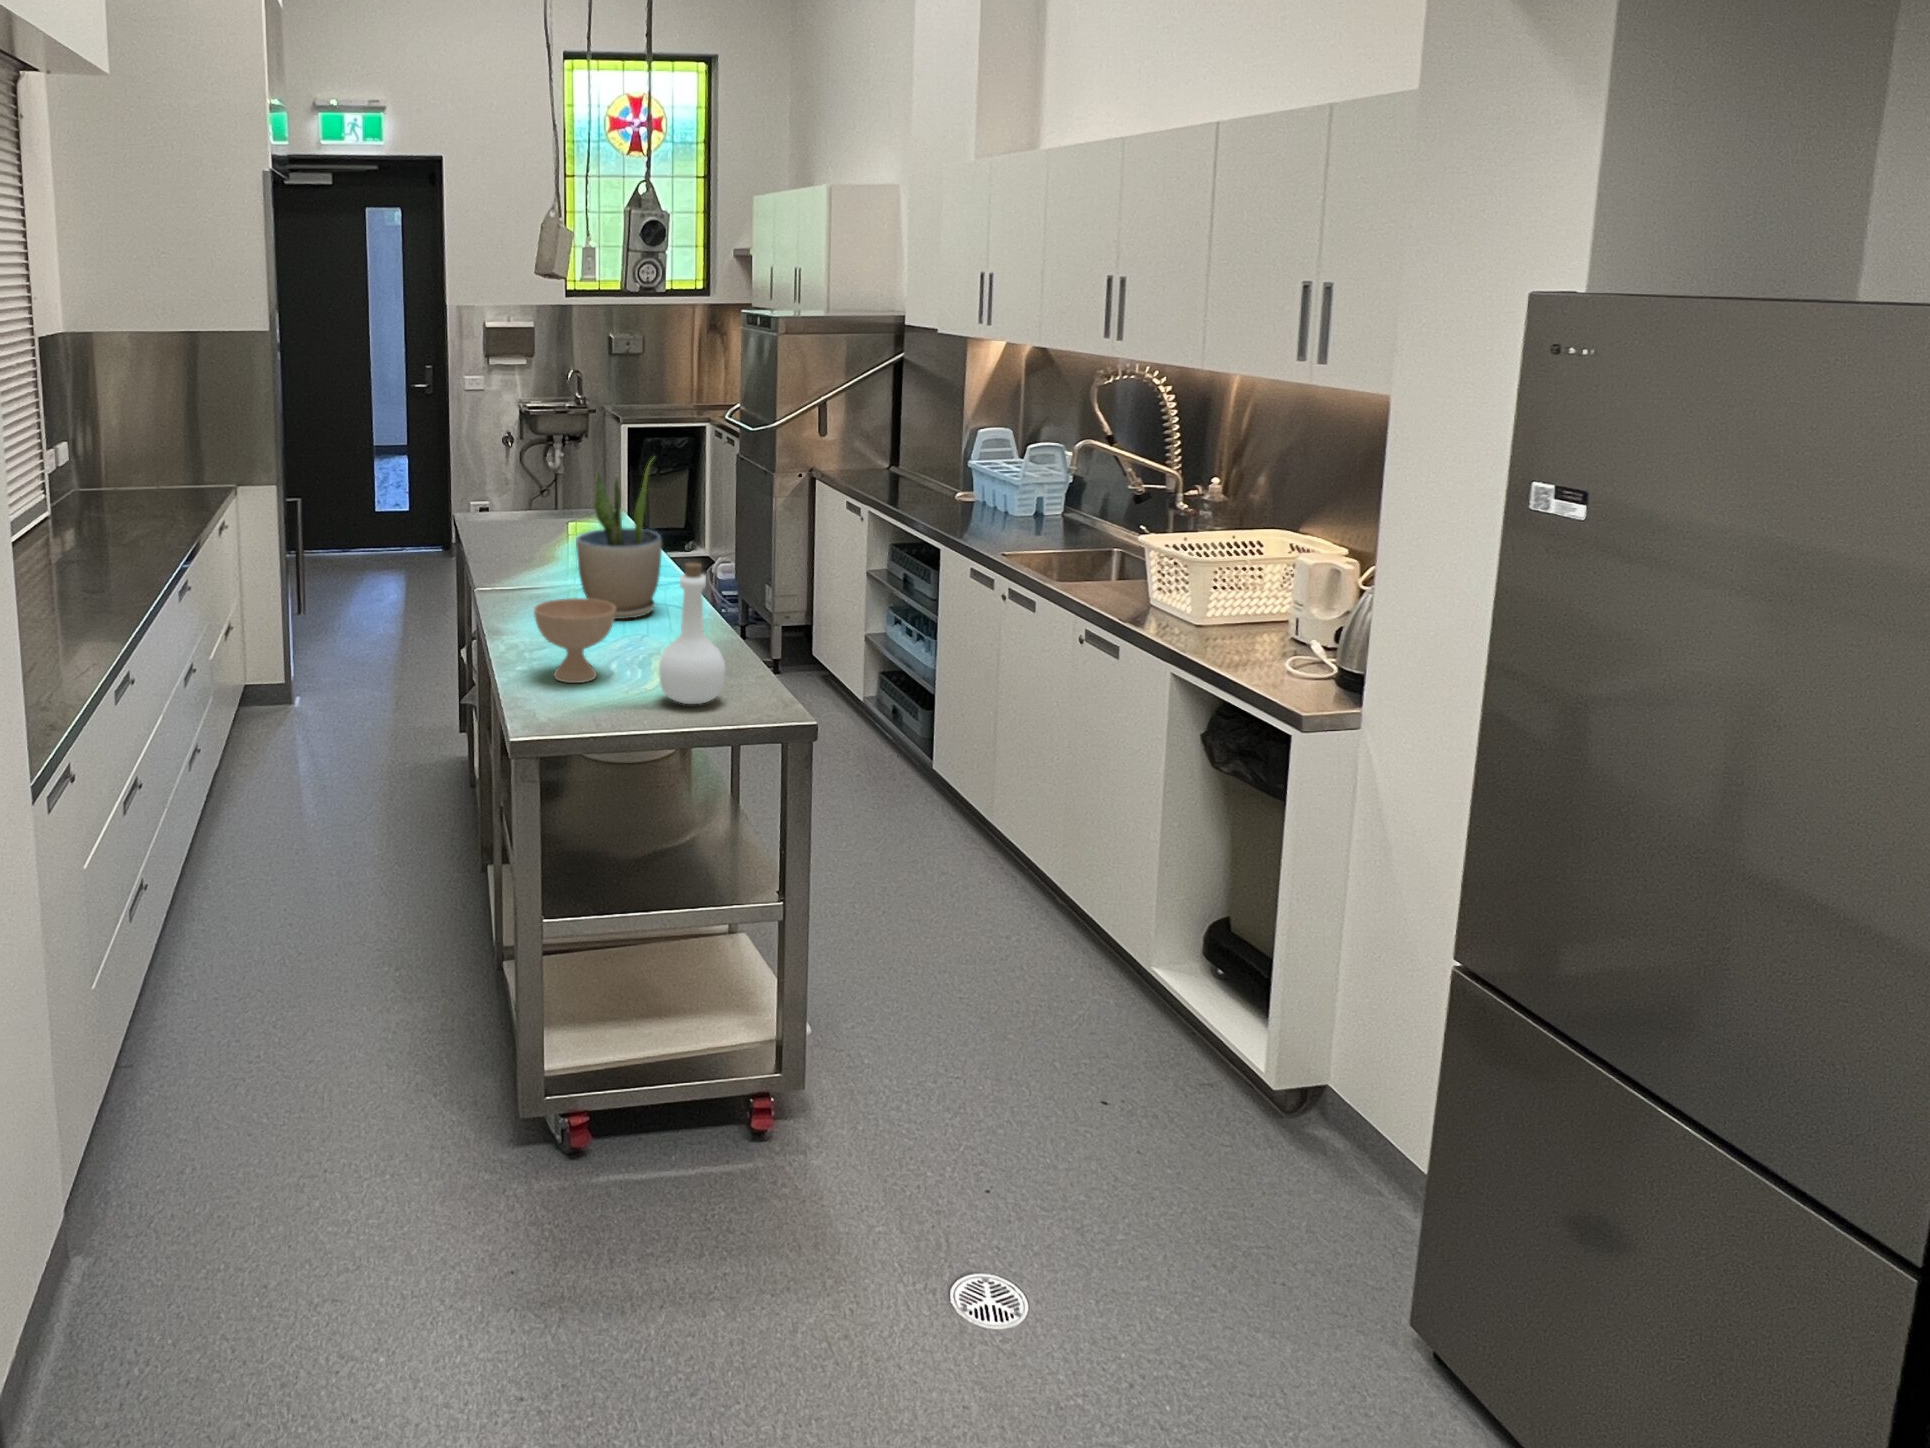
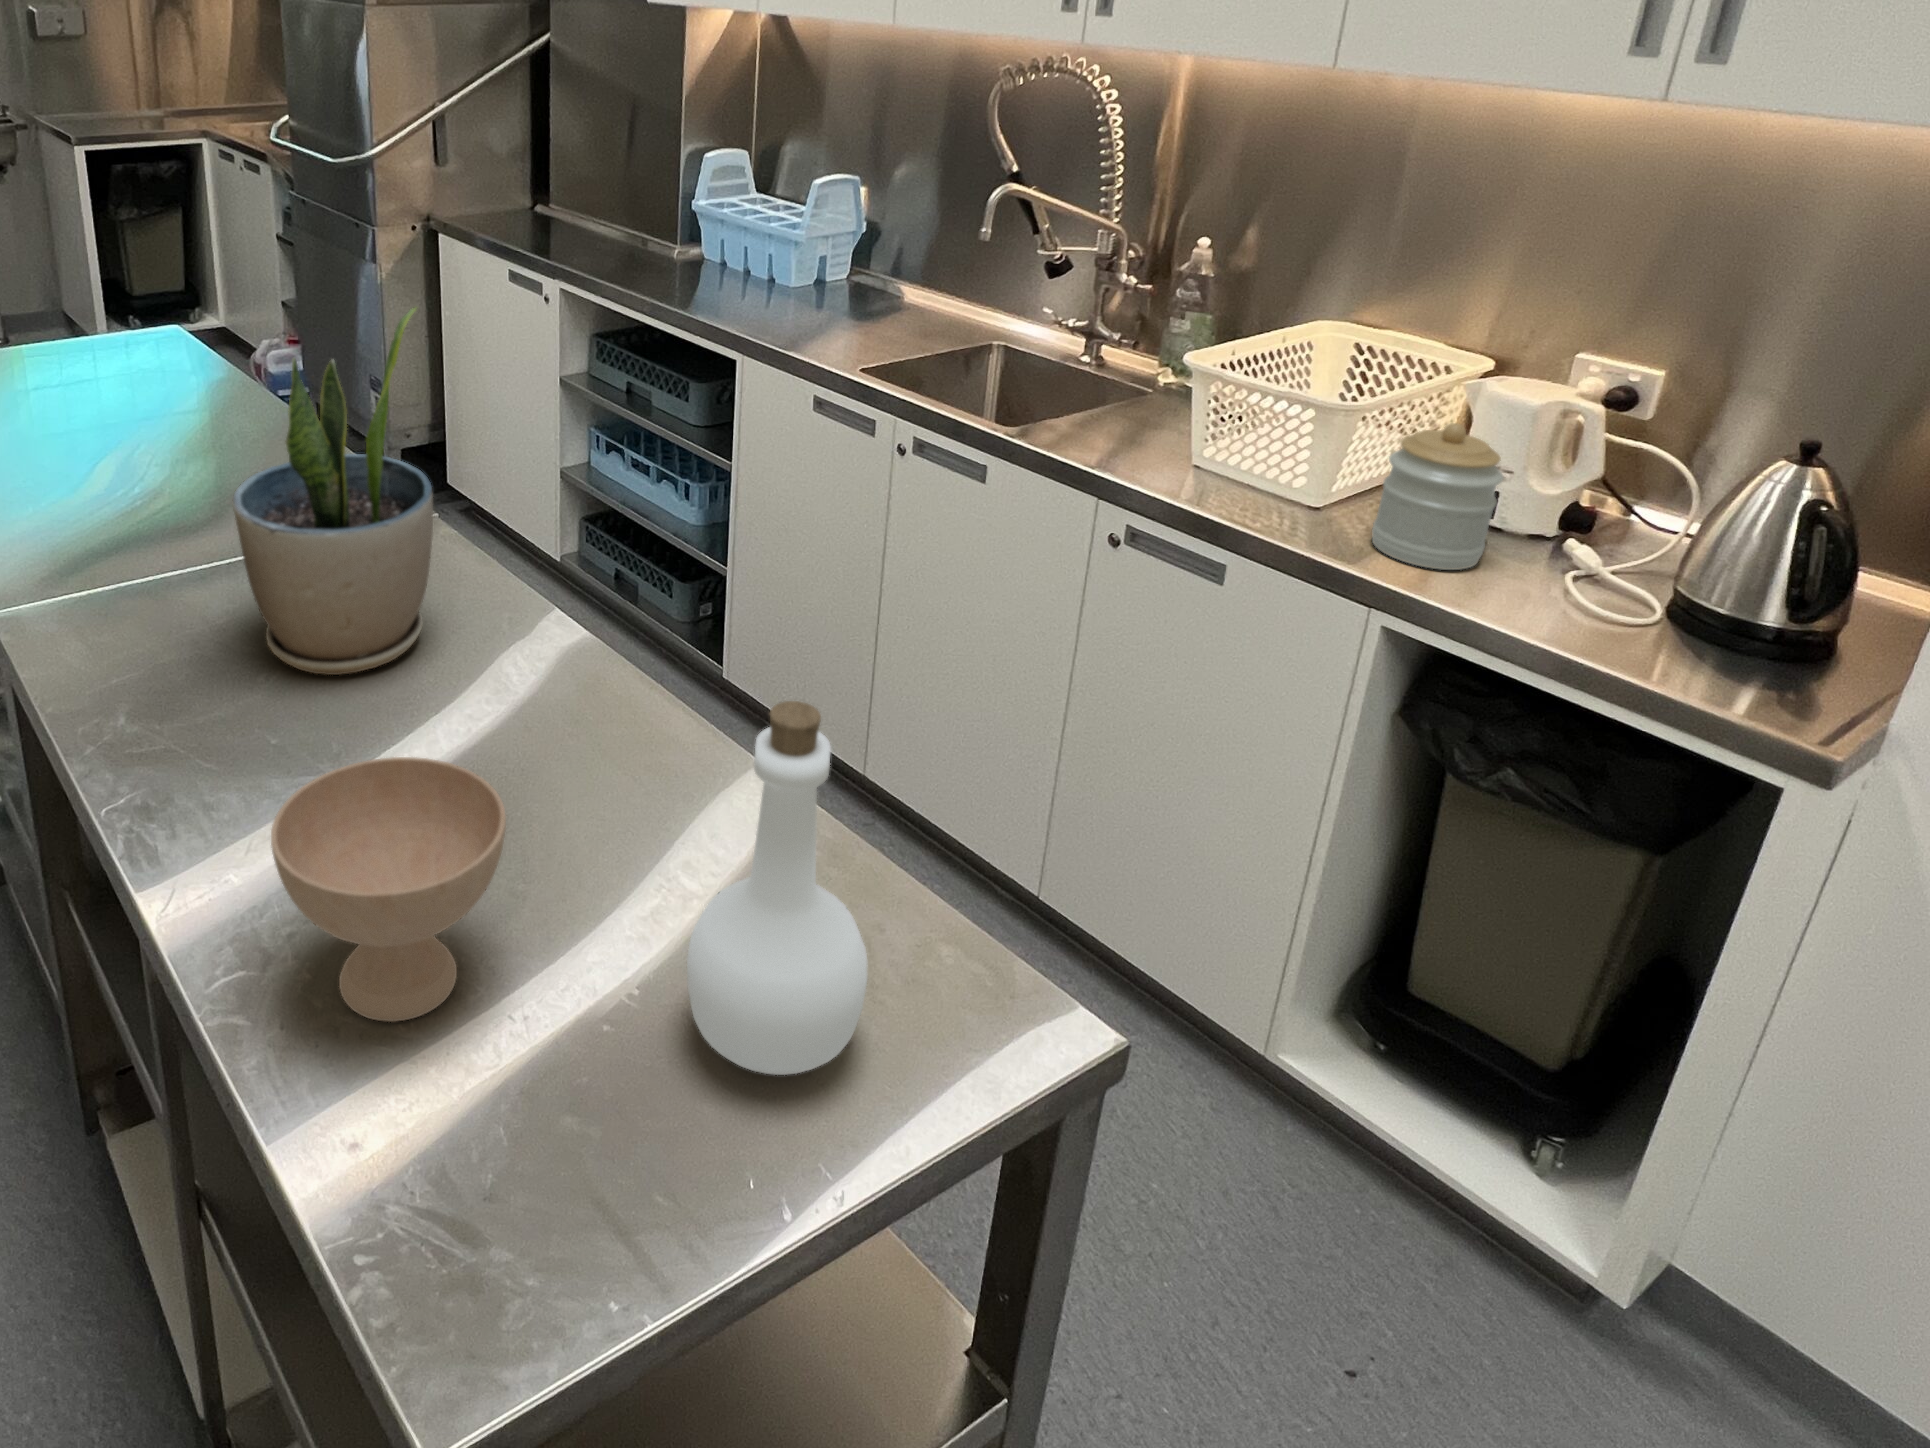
jar: none [1180,559,1244,642] -> present [1372,423,1504,570]

